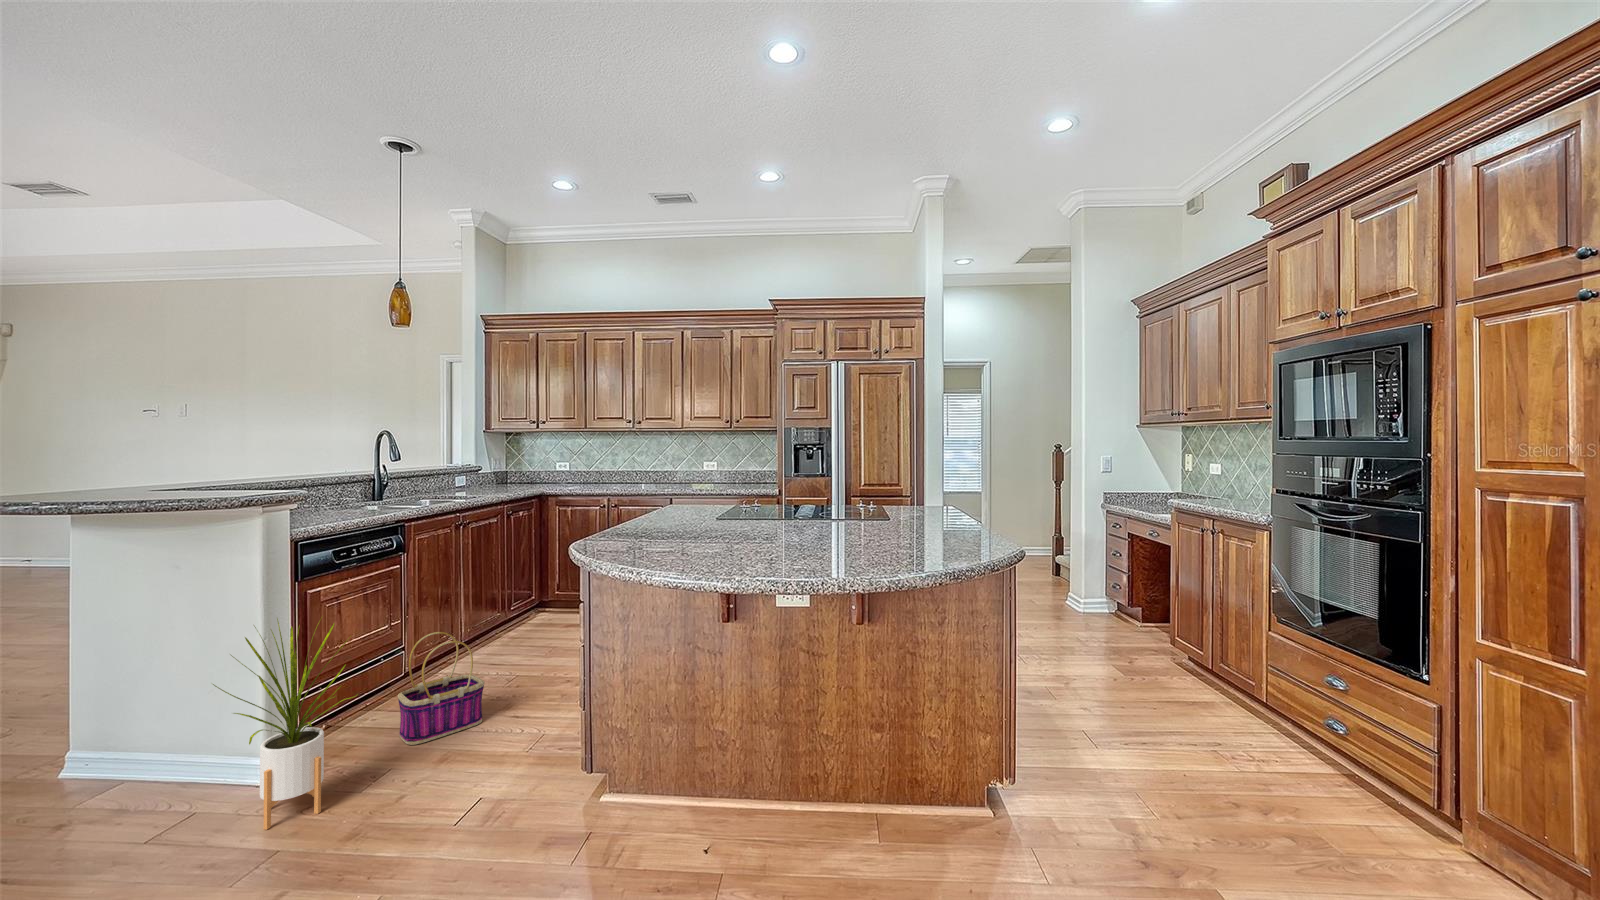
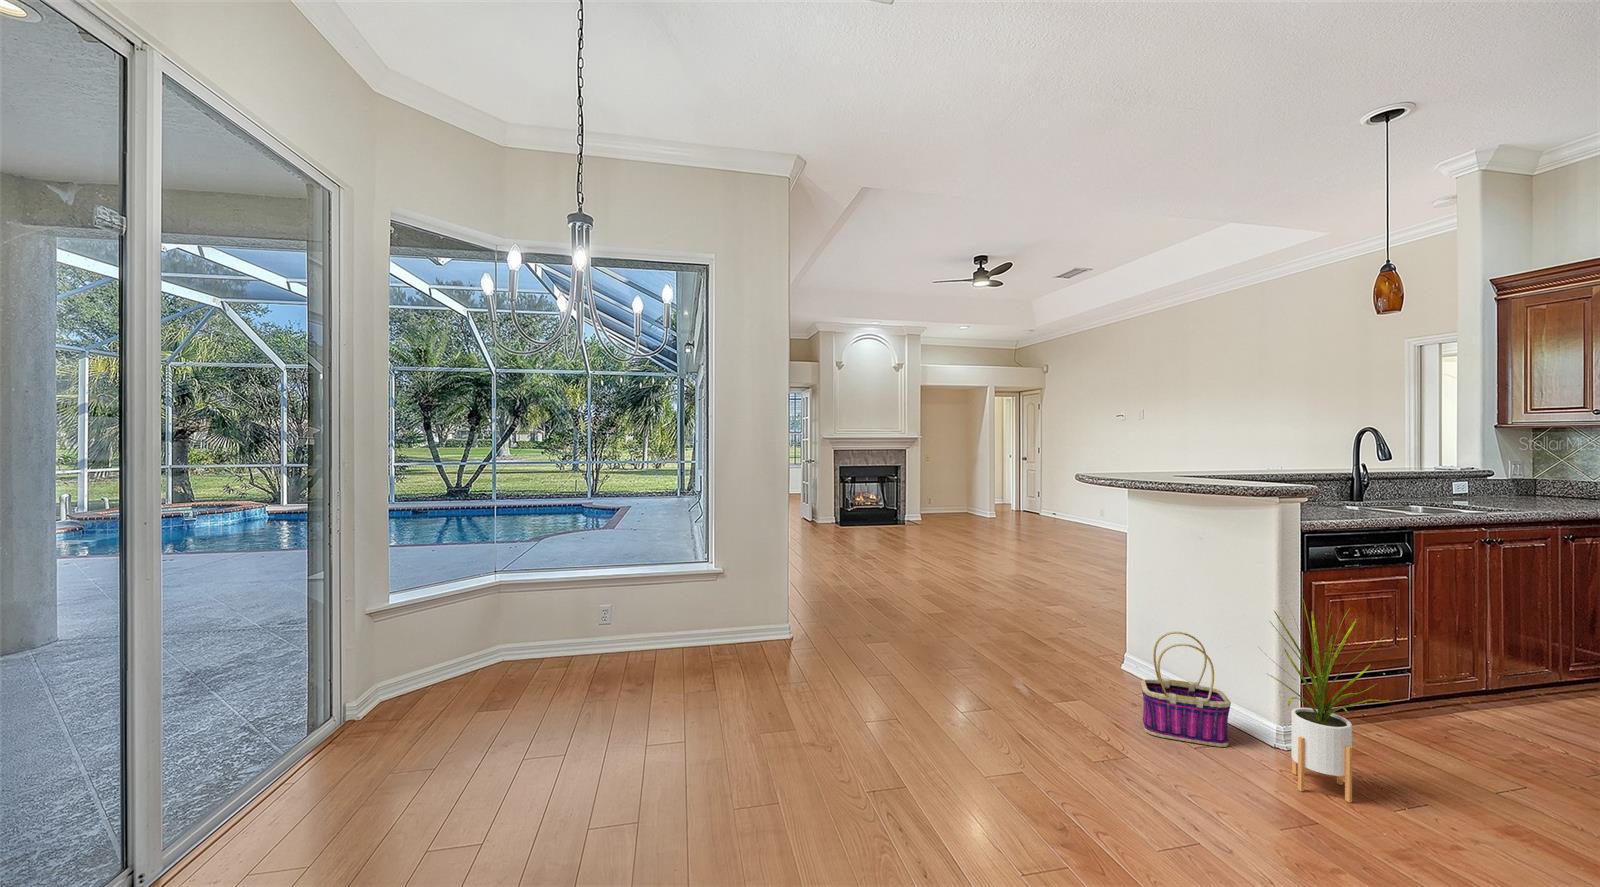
basket: present [398,632,485,745] -> present [1141,632,1231,747]

